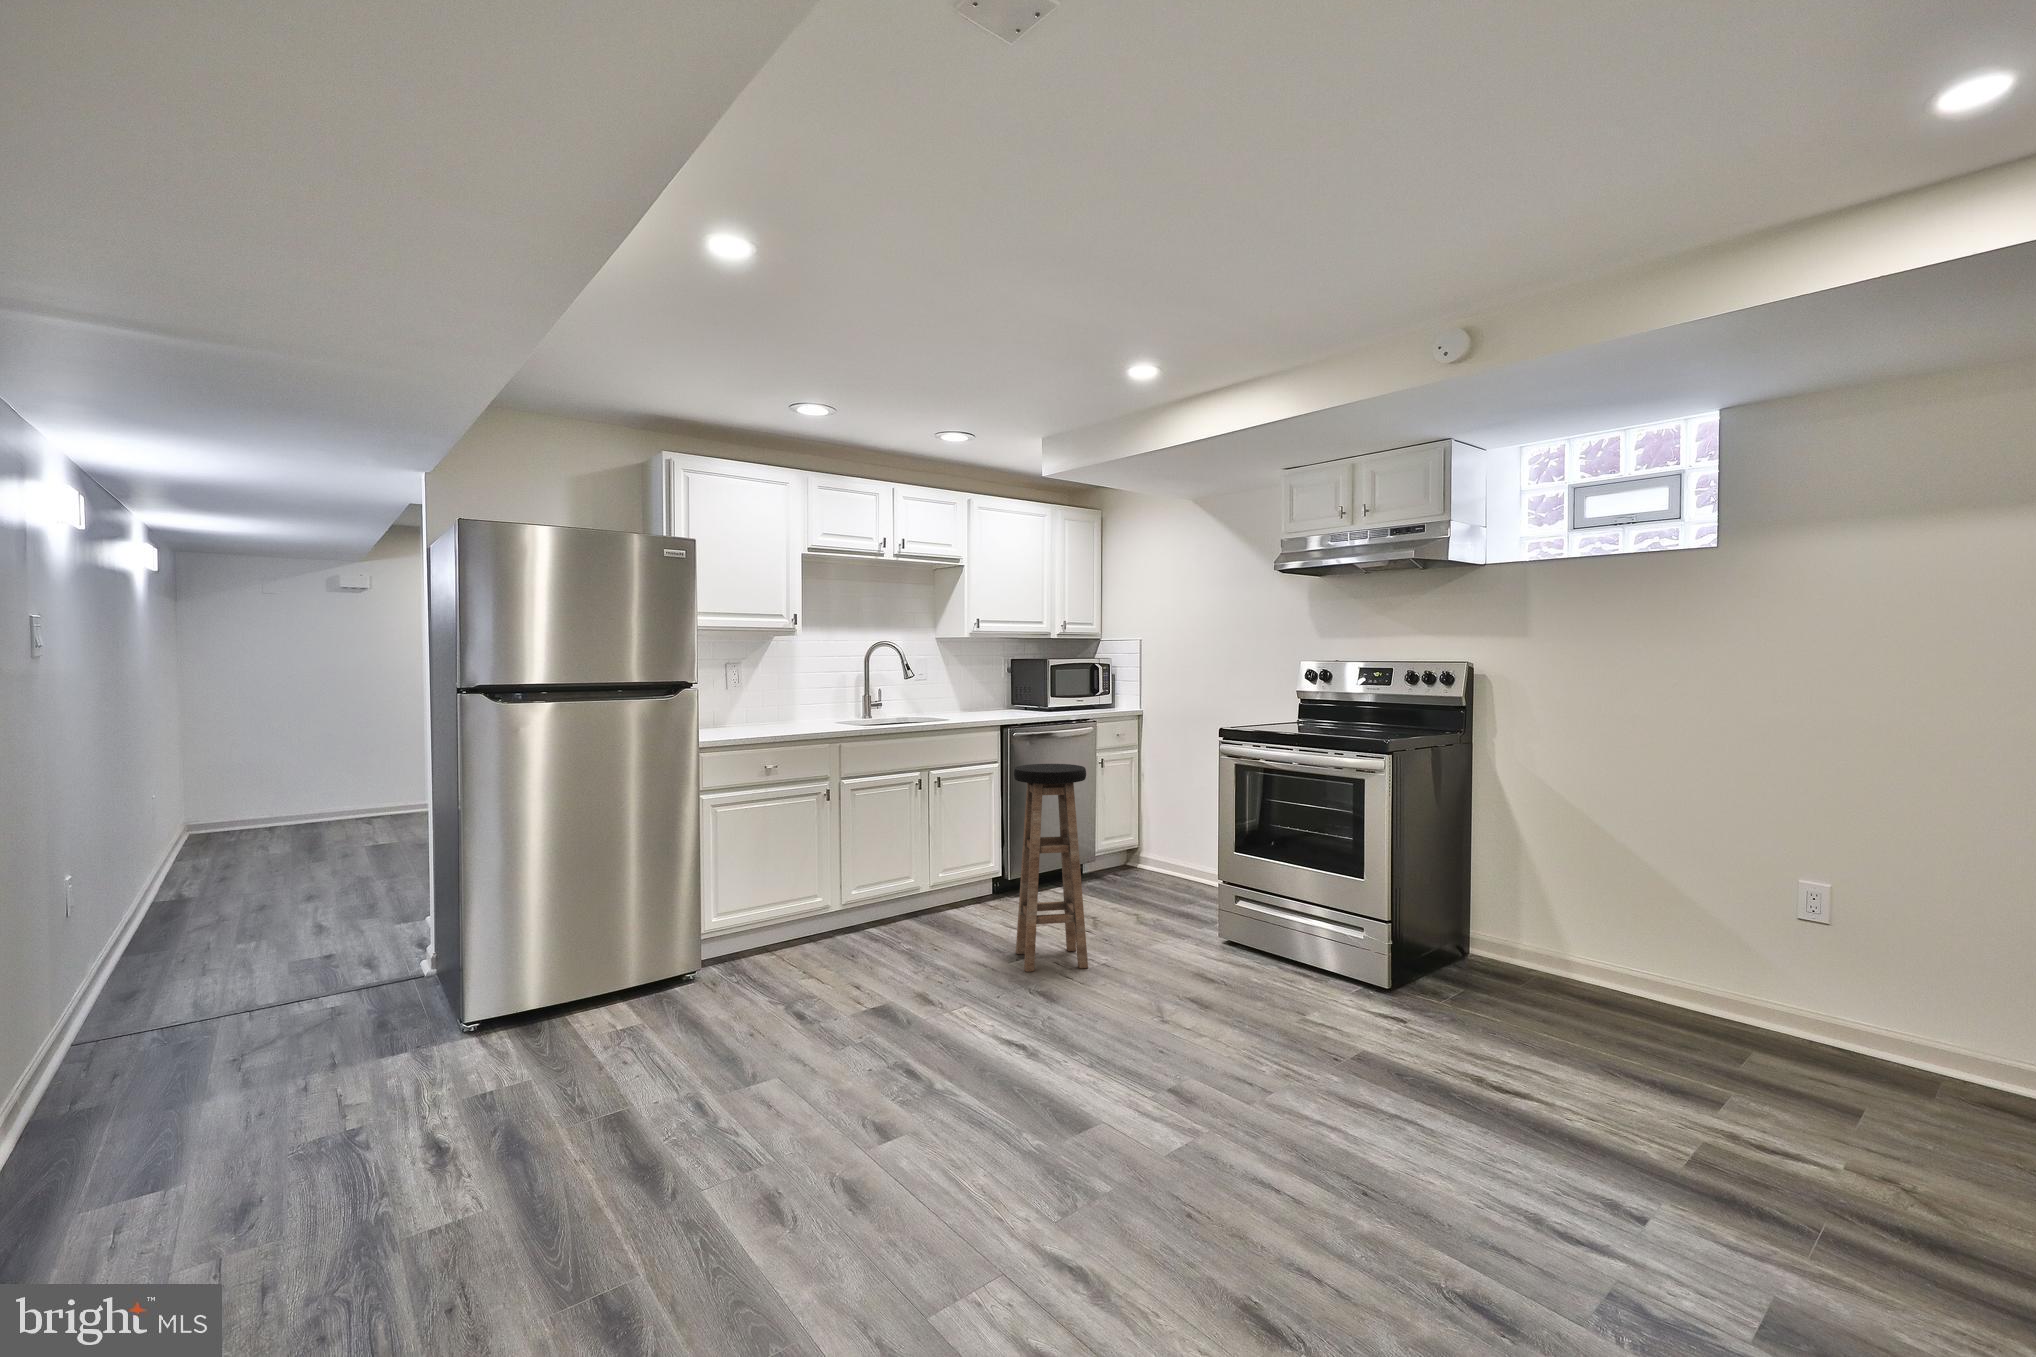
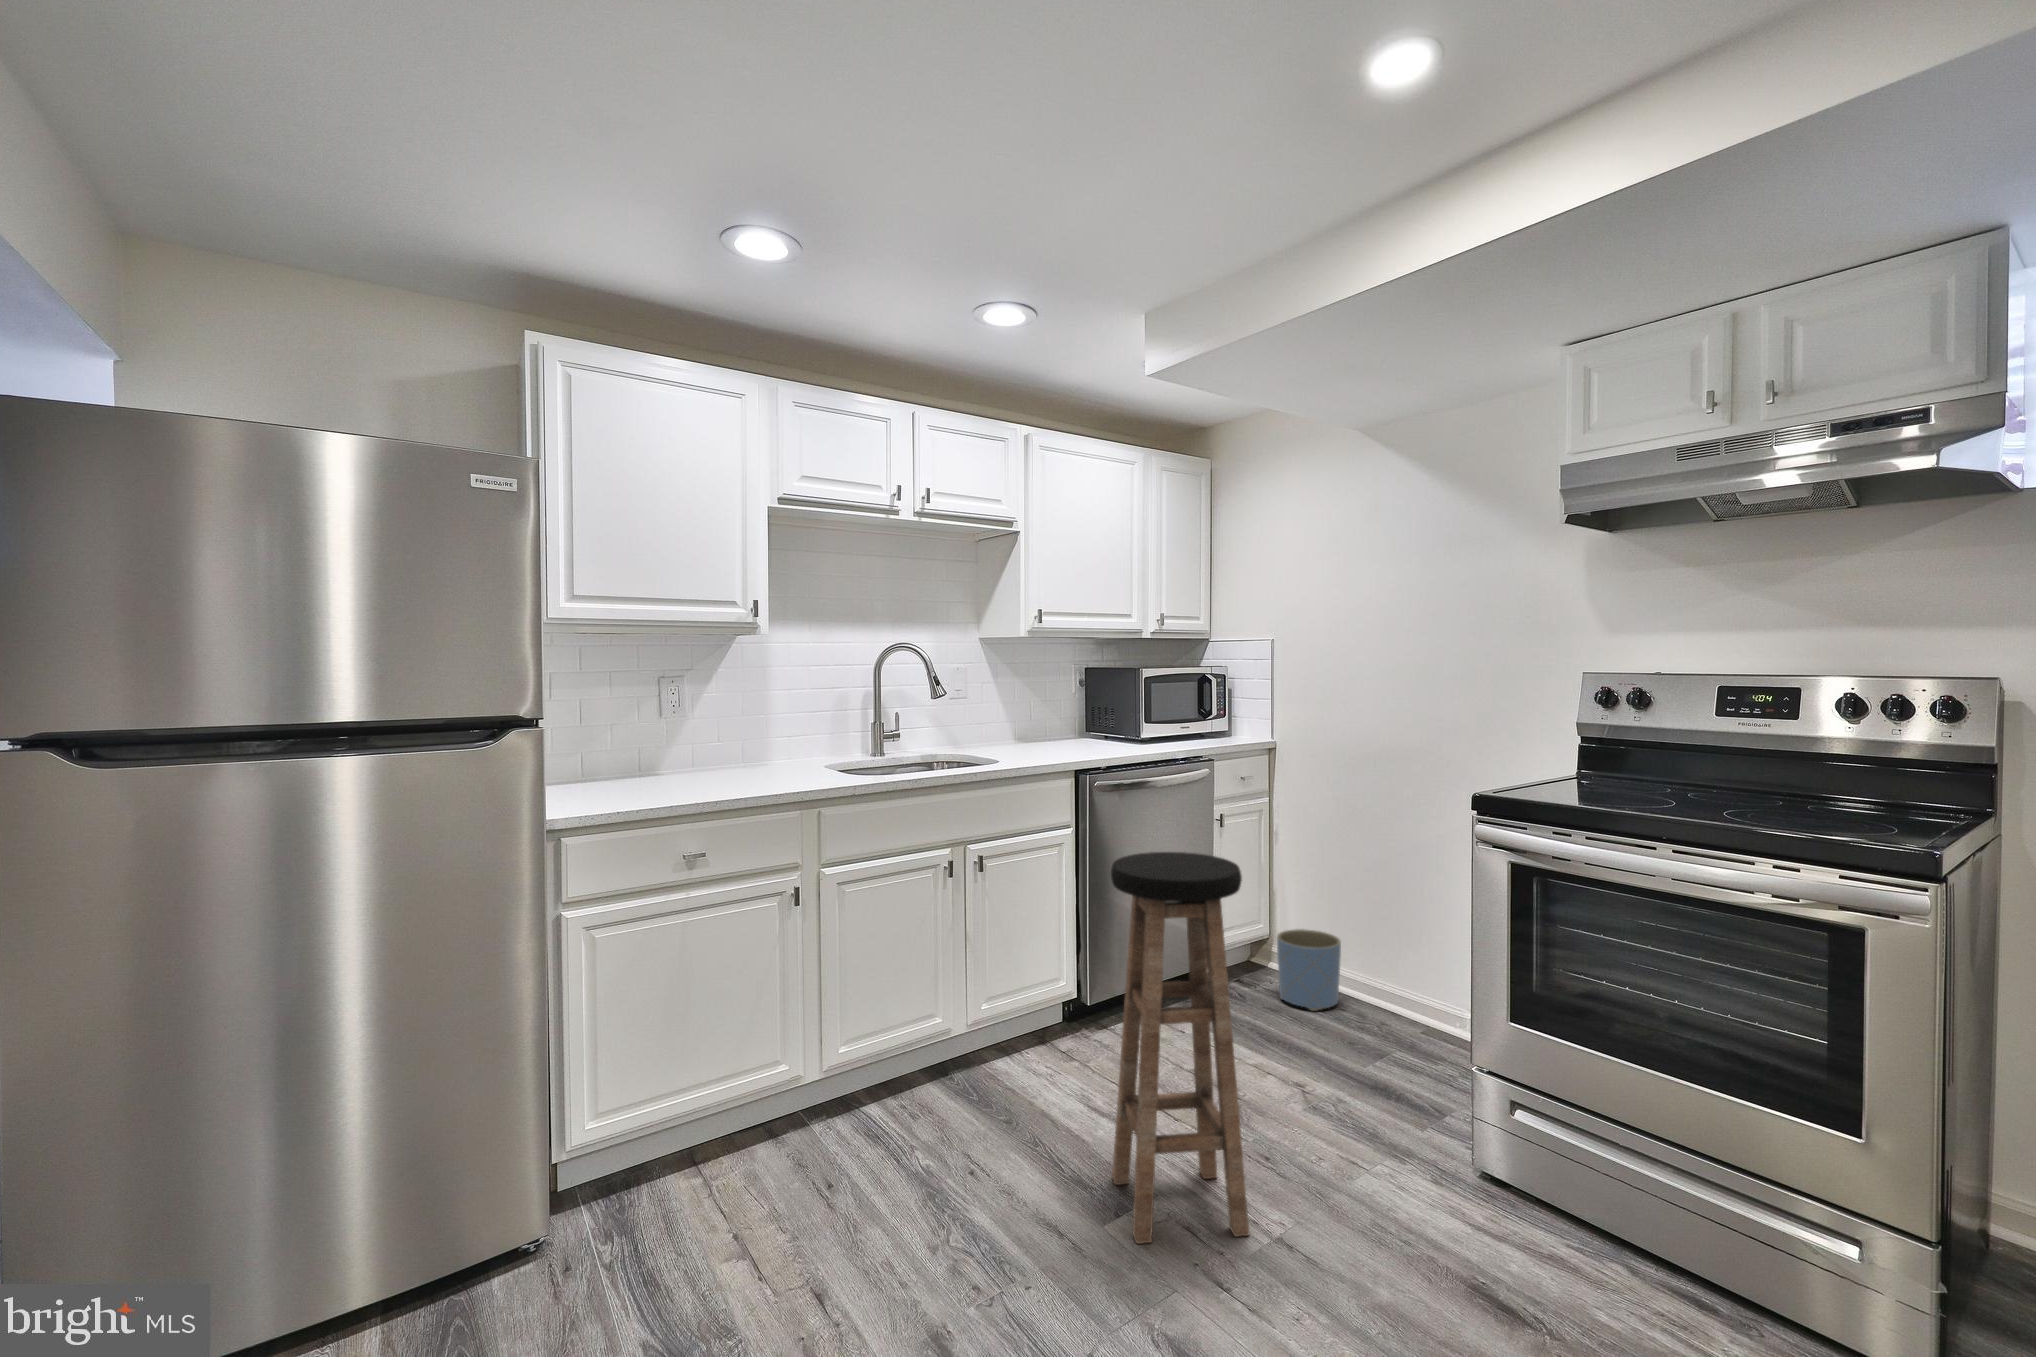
planter: none [1139,837,1180,888] -> present [1277,929,1341,1011]

